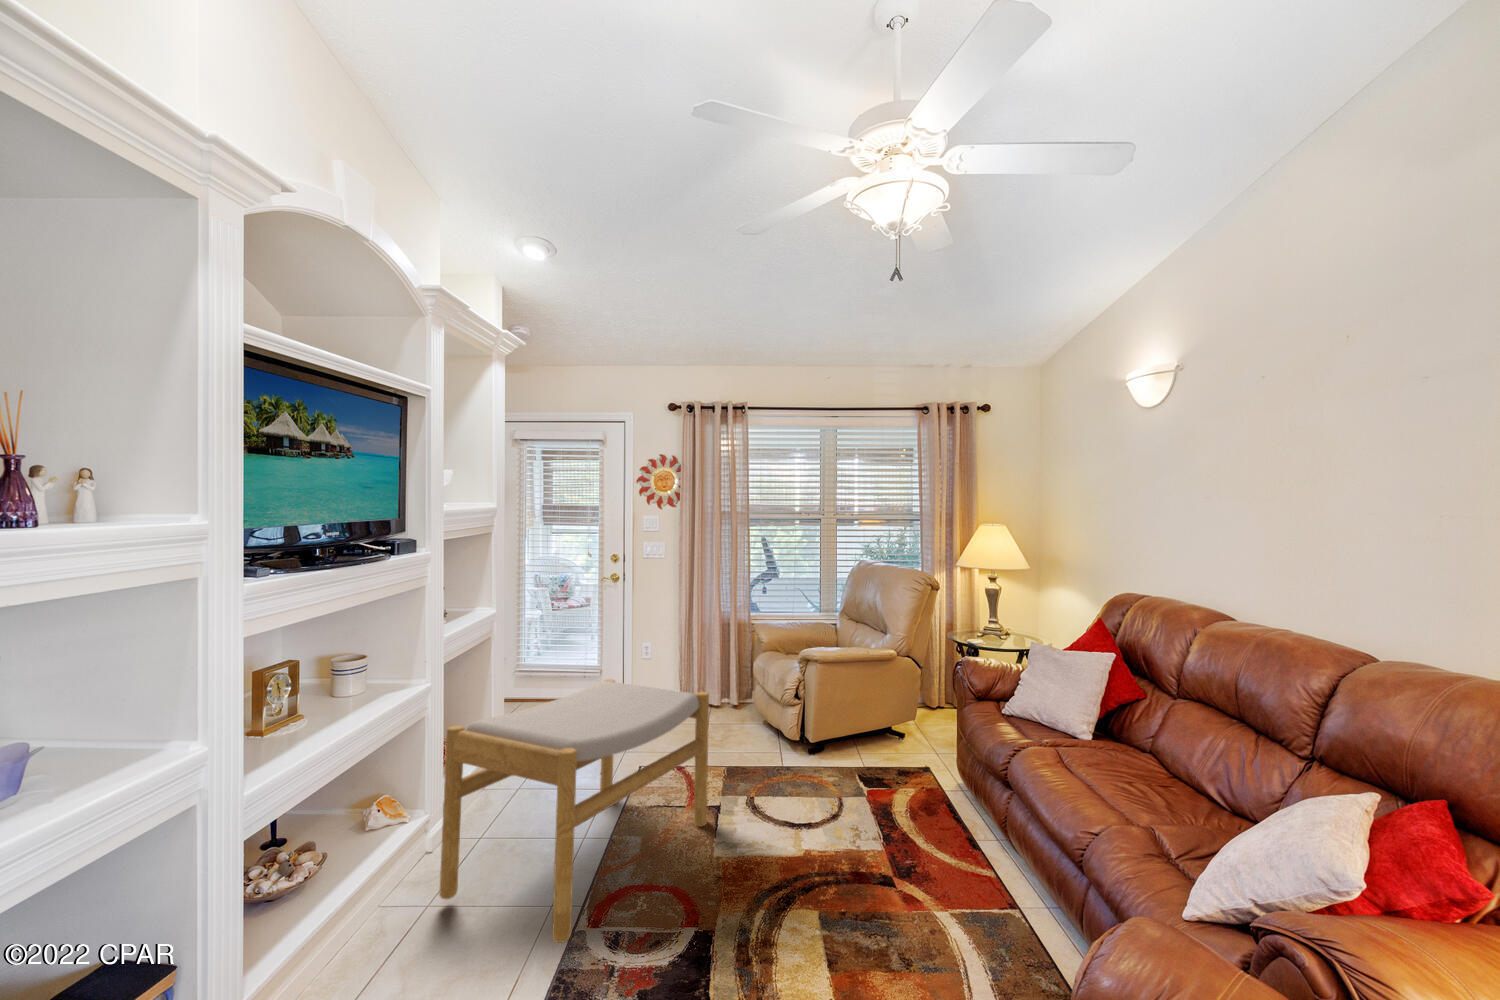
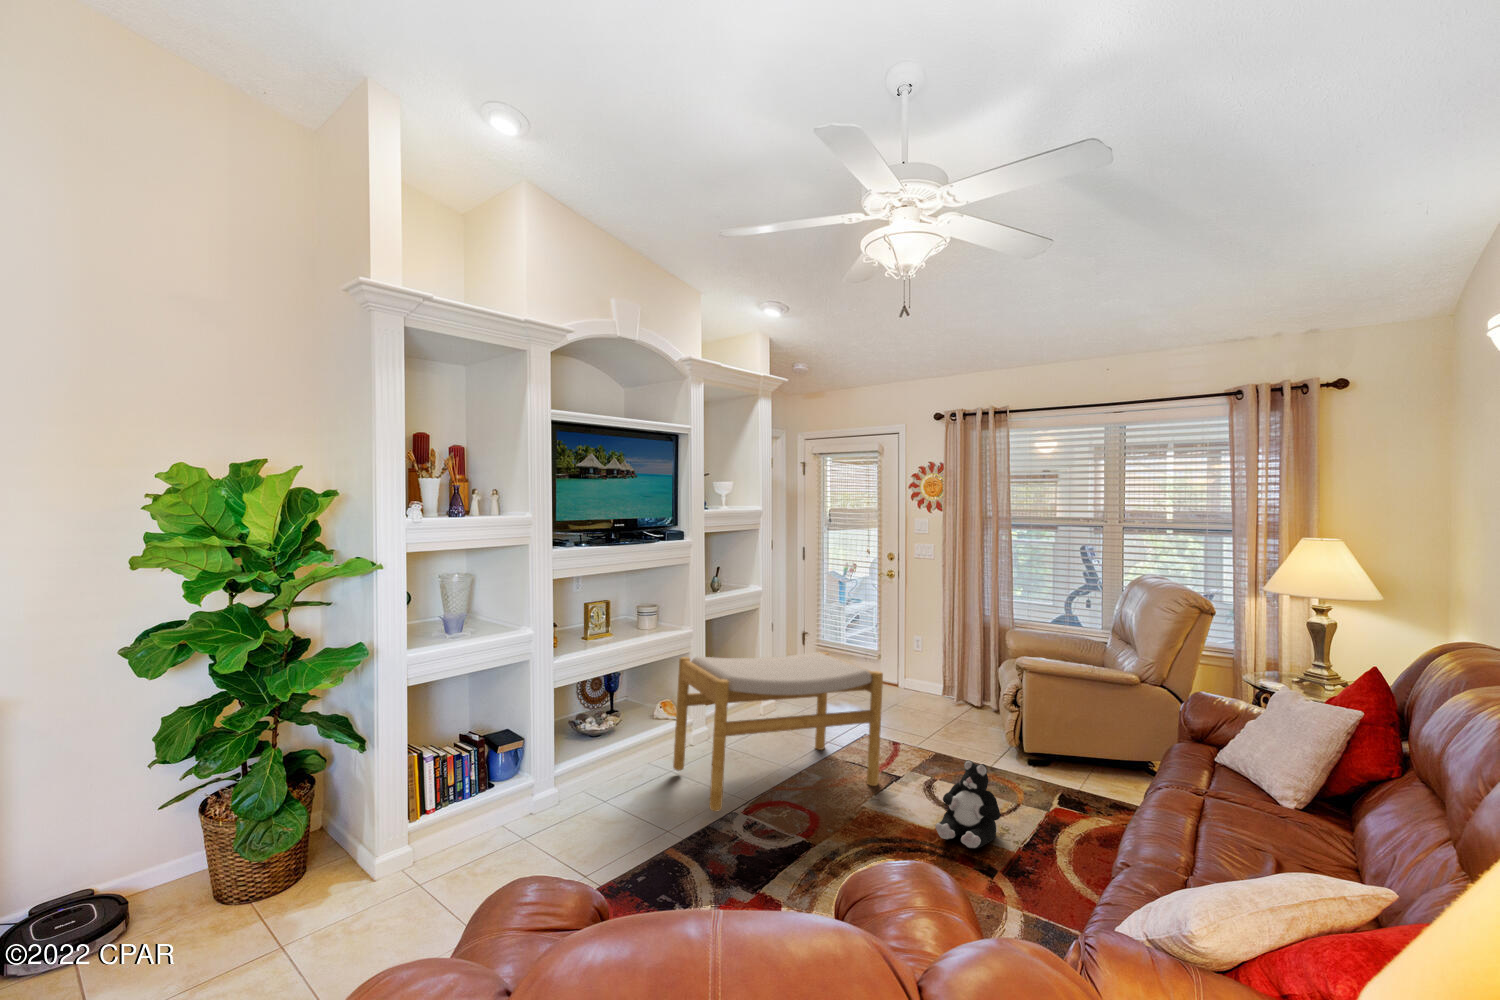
plush toy: none [807,769,869,864] -> present [935,760,1000,848]

